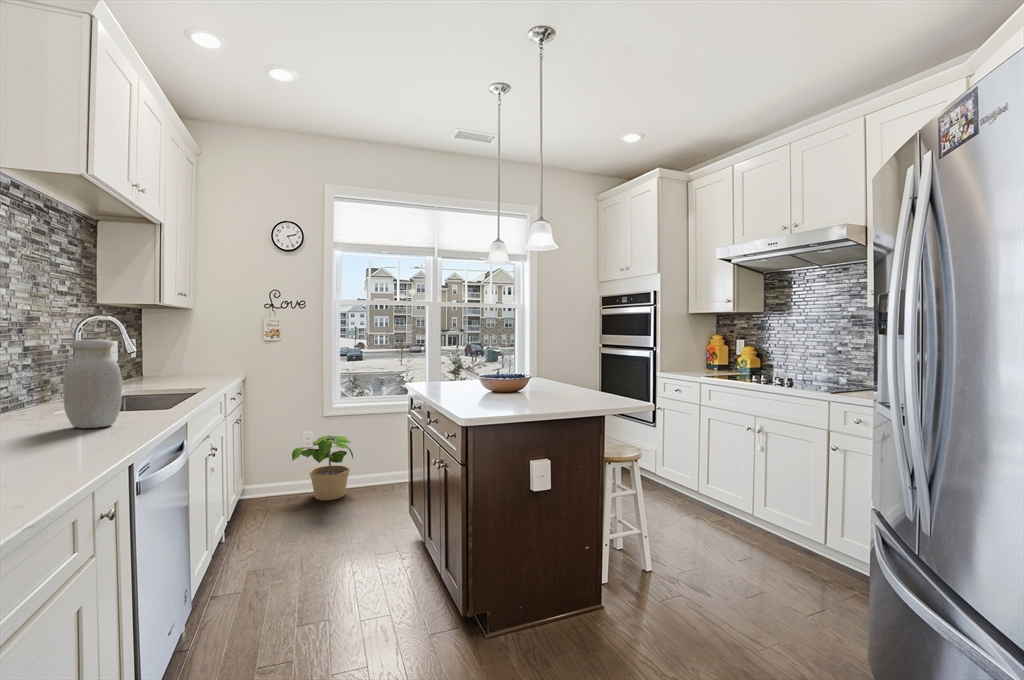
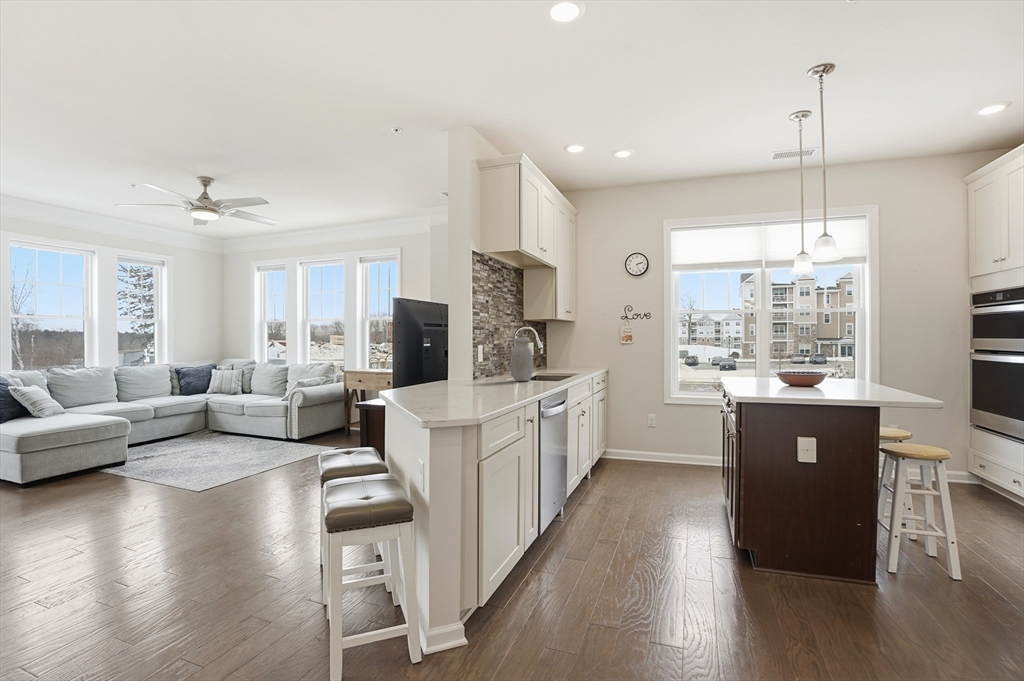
potted plant: present [292,436,353,500] -> none [636,417,685,471]

